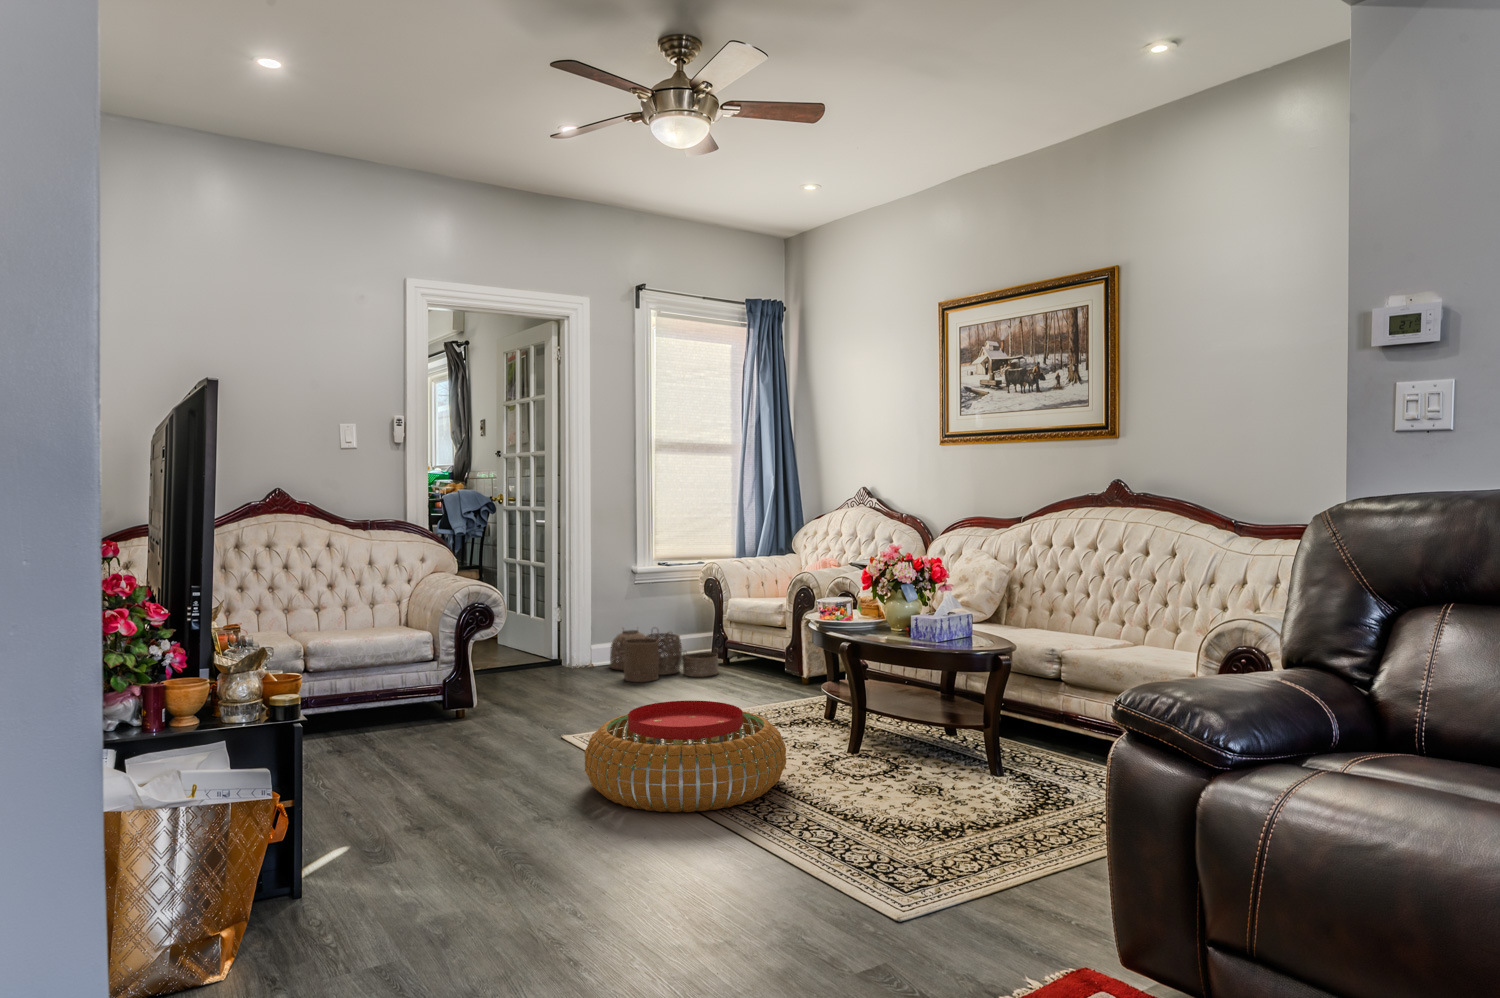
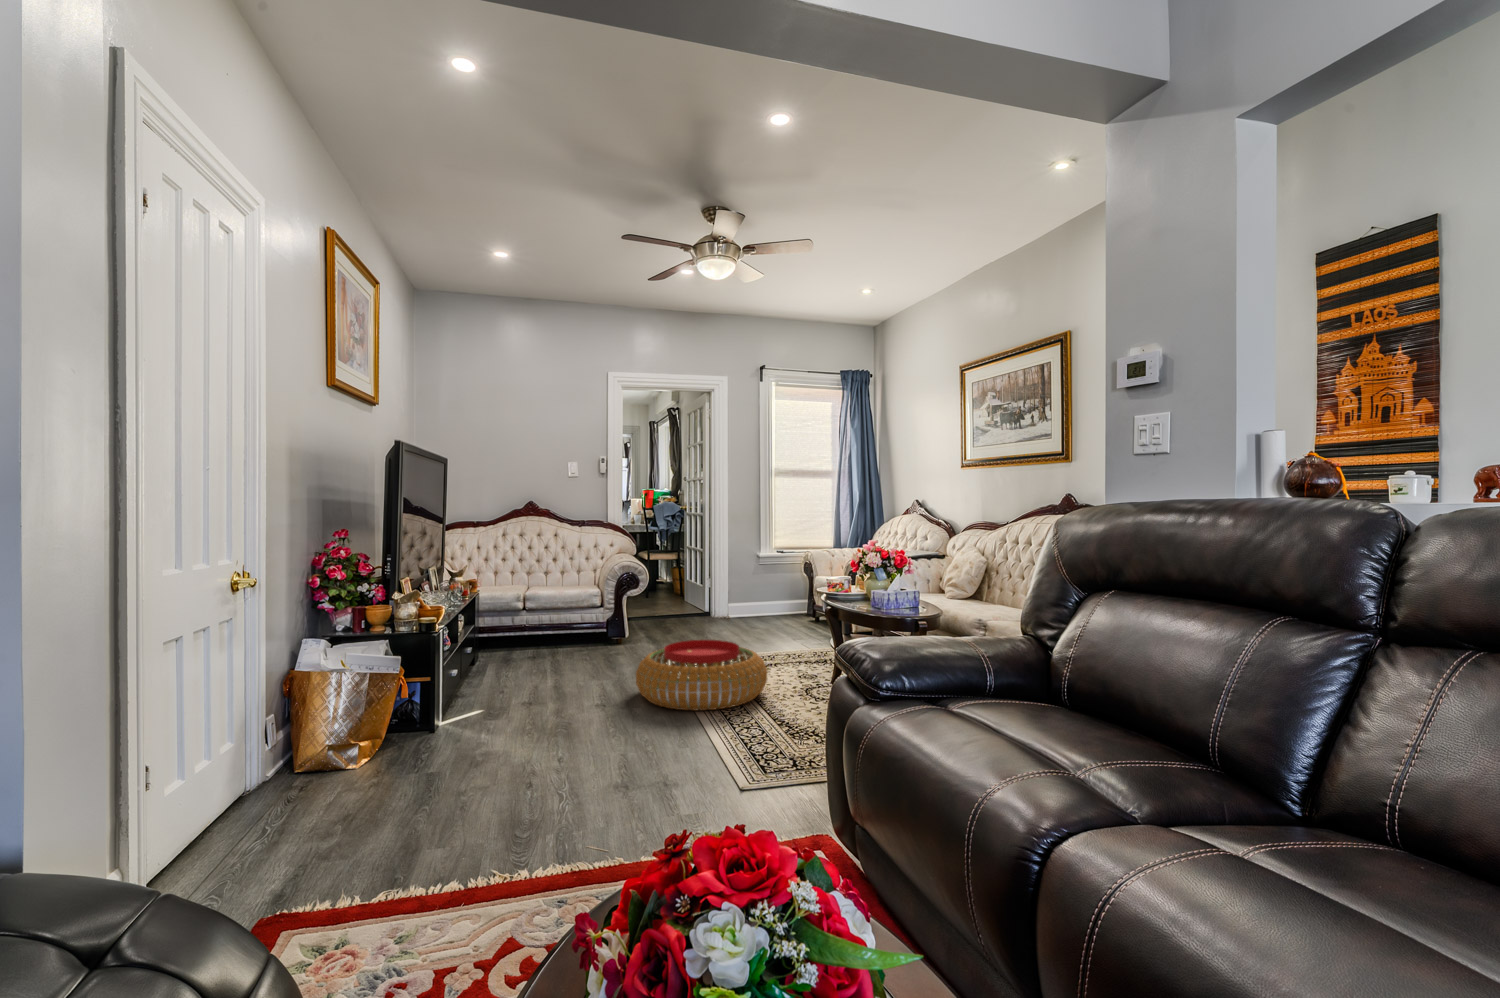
woven basket: present [610,630,718,682] -> none [736,593,803,630]

